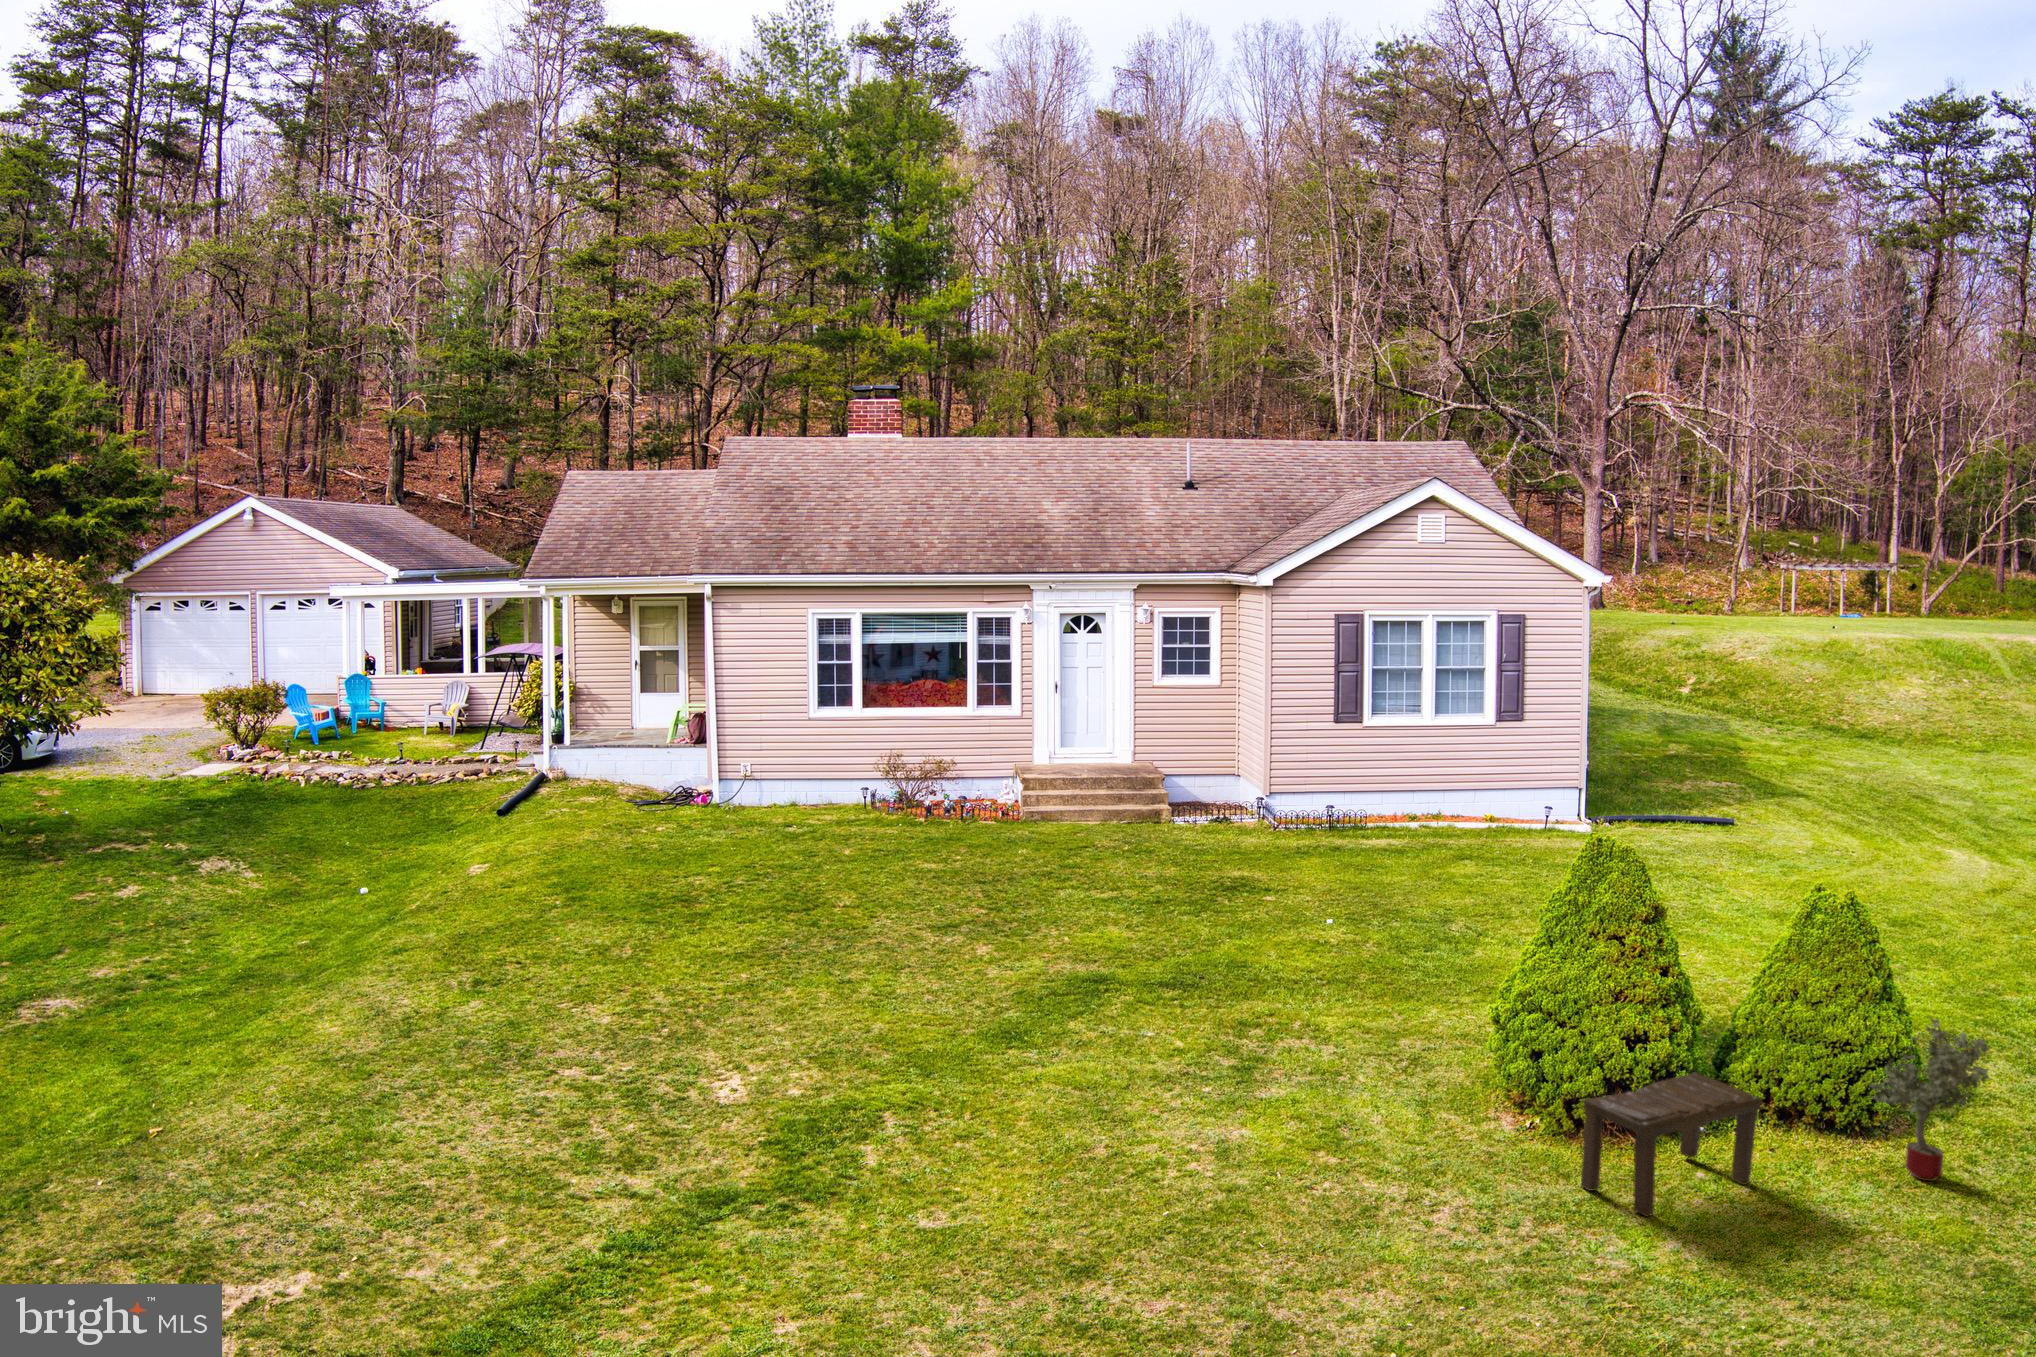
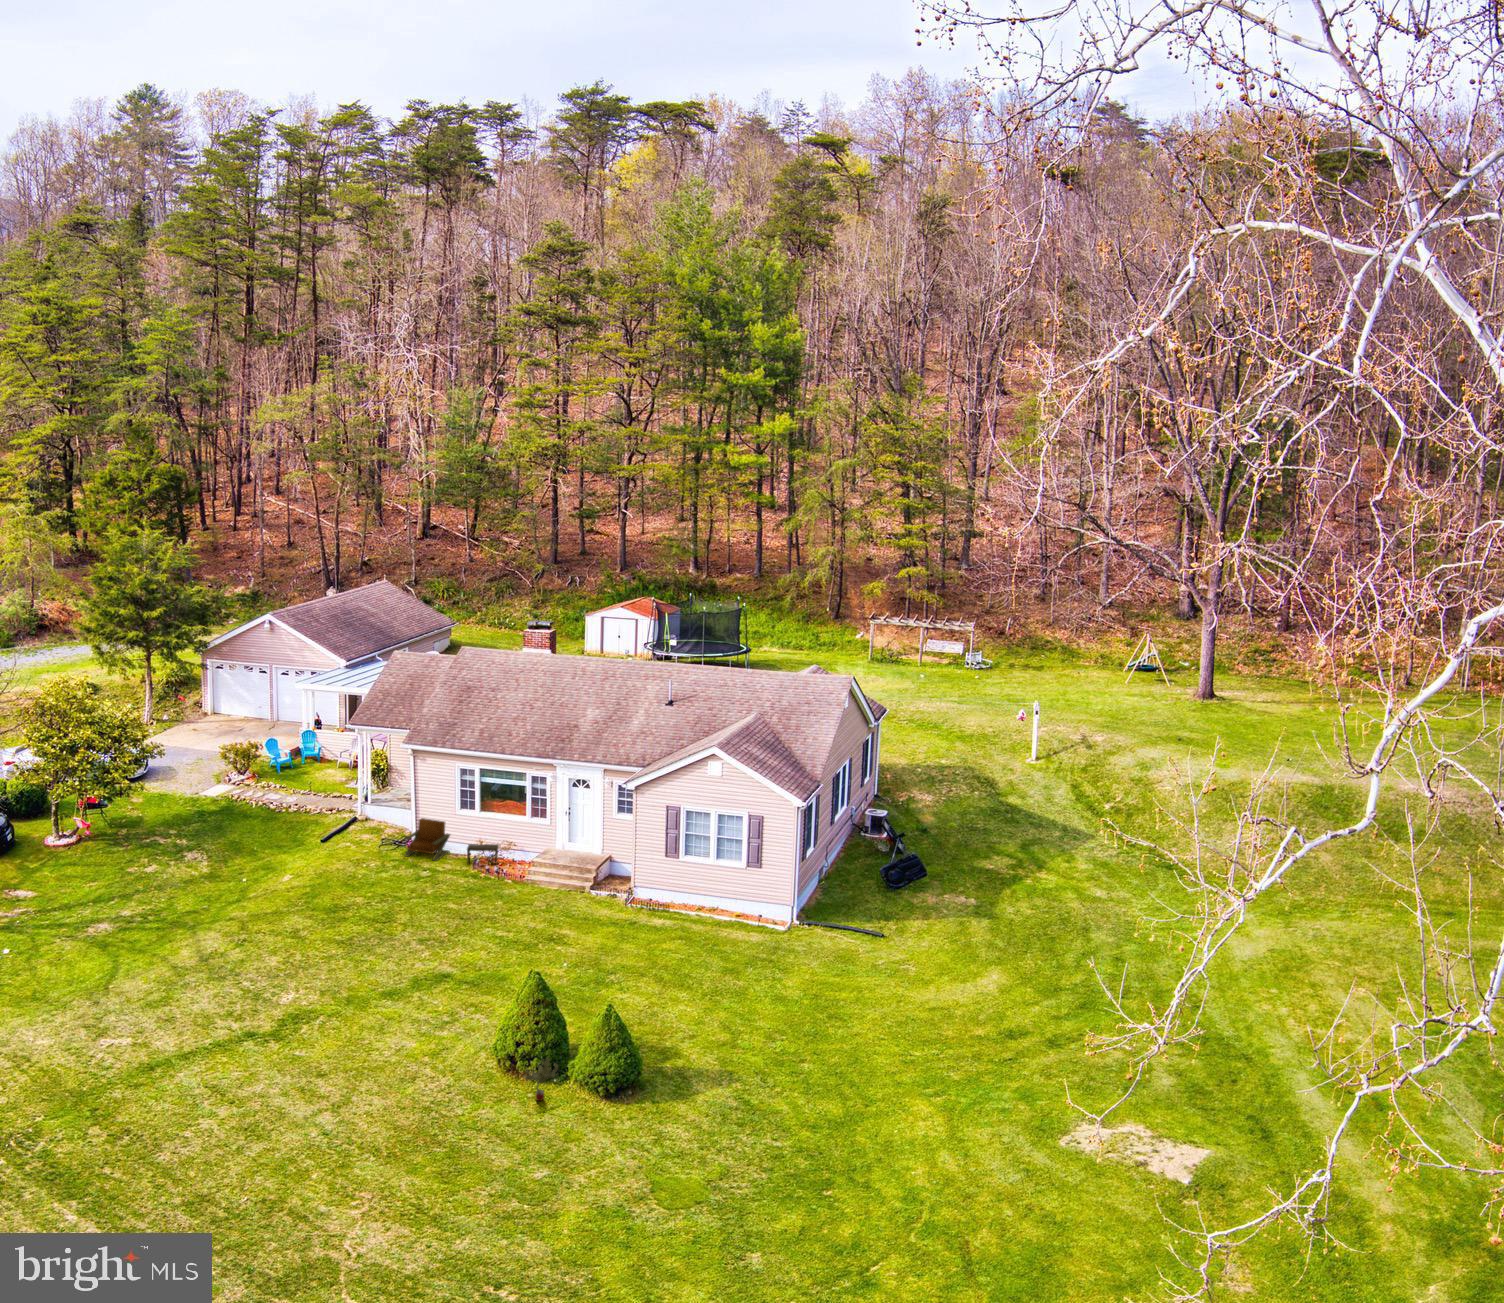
lounge chair: none [712,737,802,817] -> present [405,818,450,861]
bench: present [1581,1072,1762,1217] -> present [467,844,499,864]

